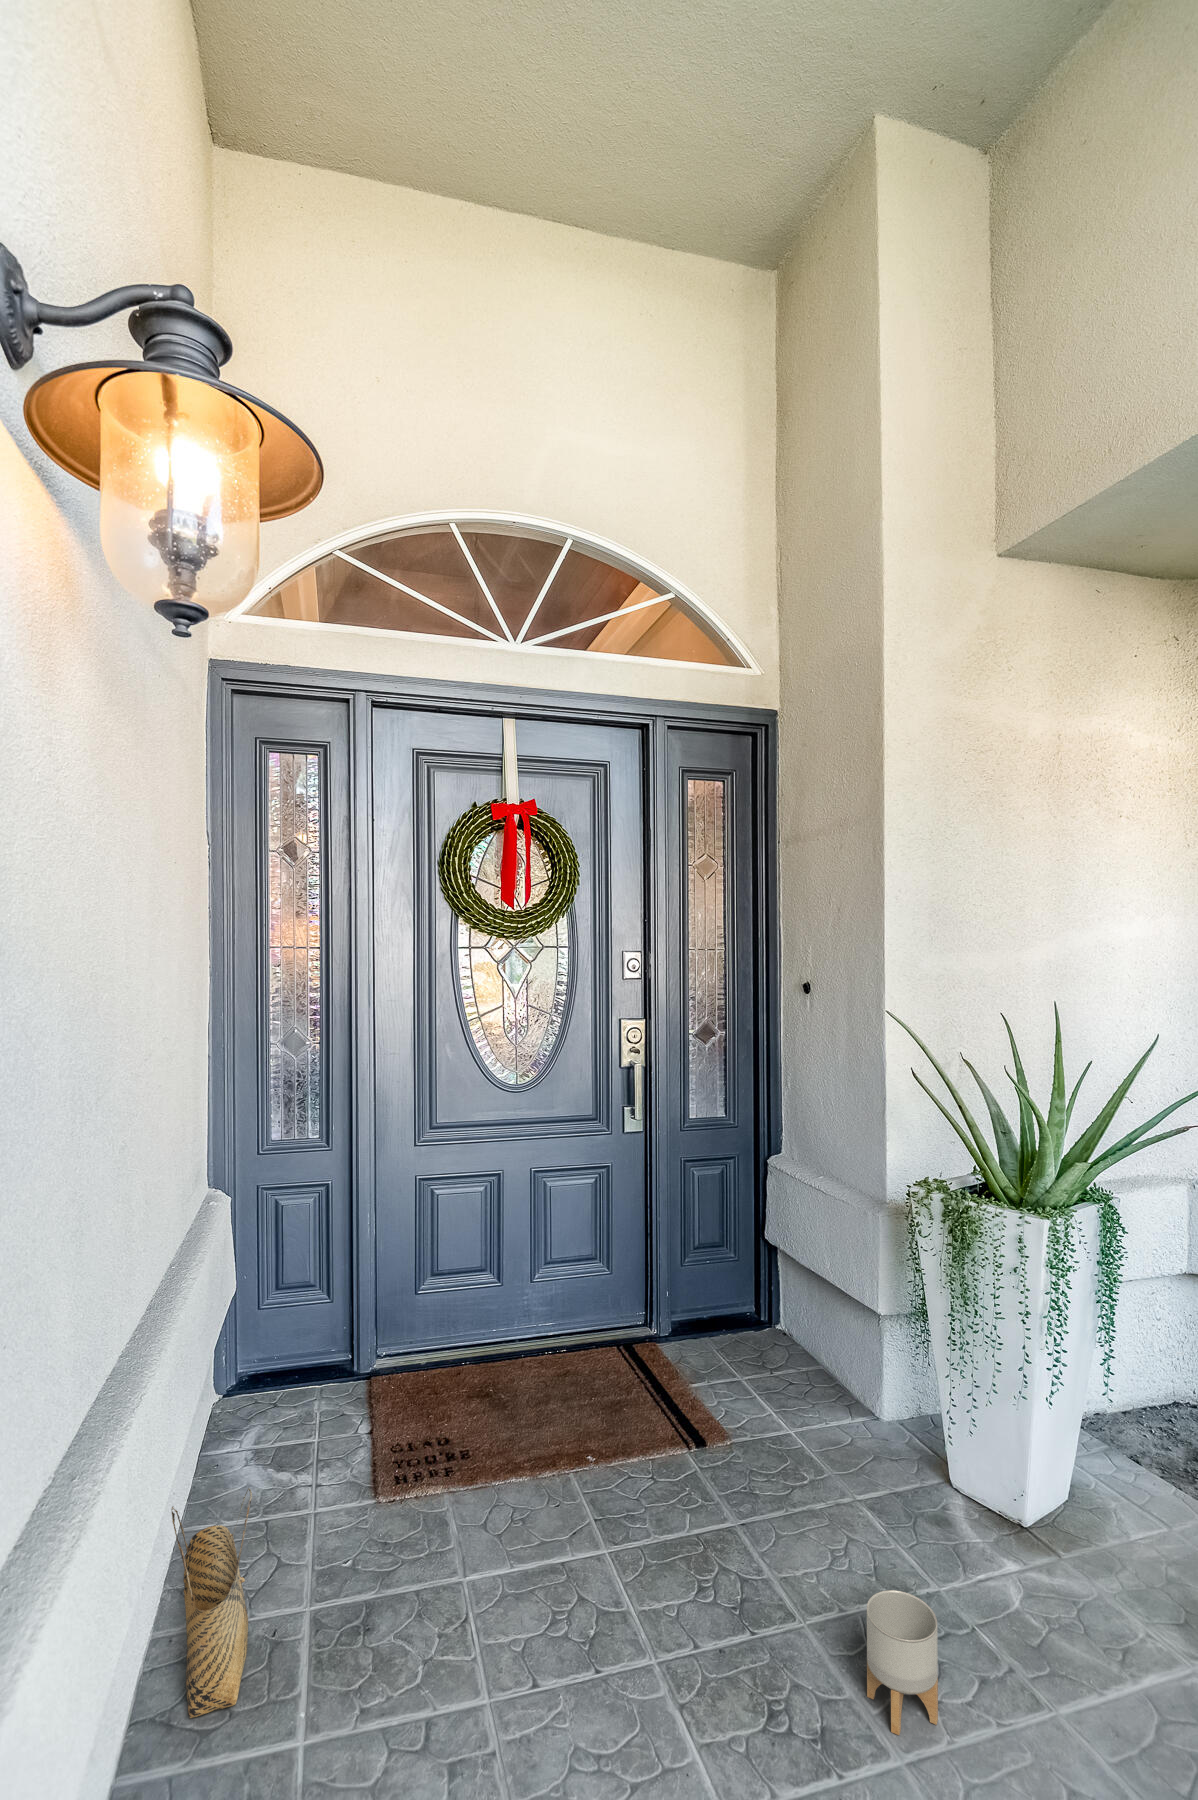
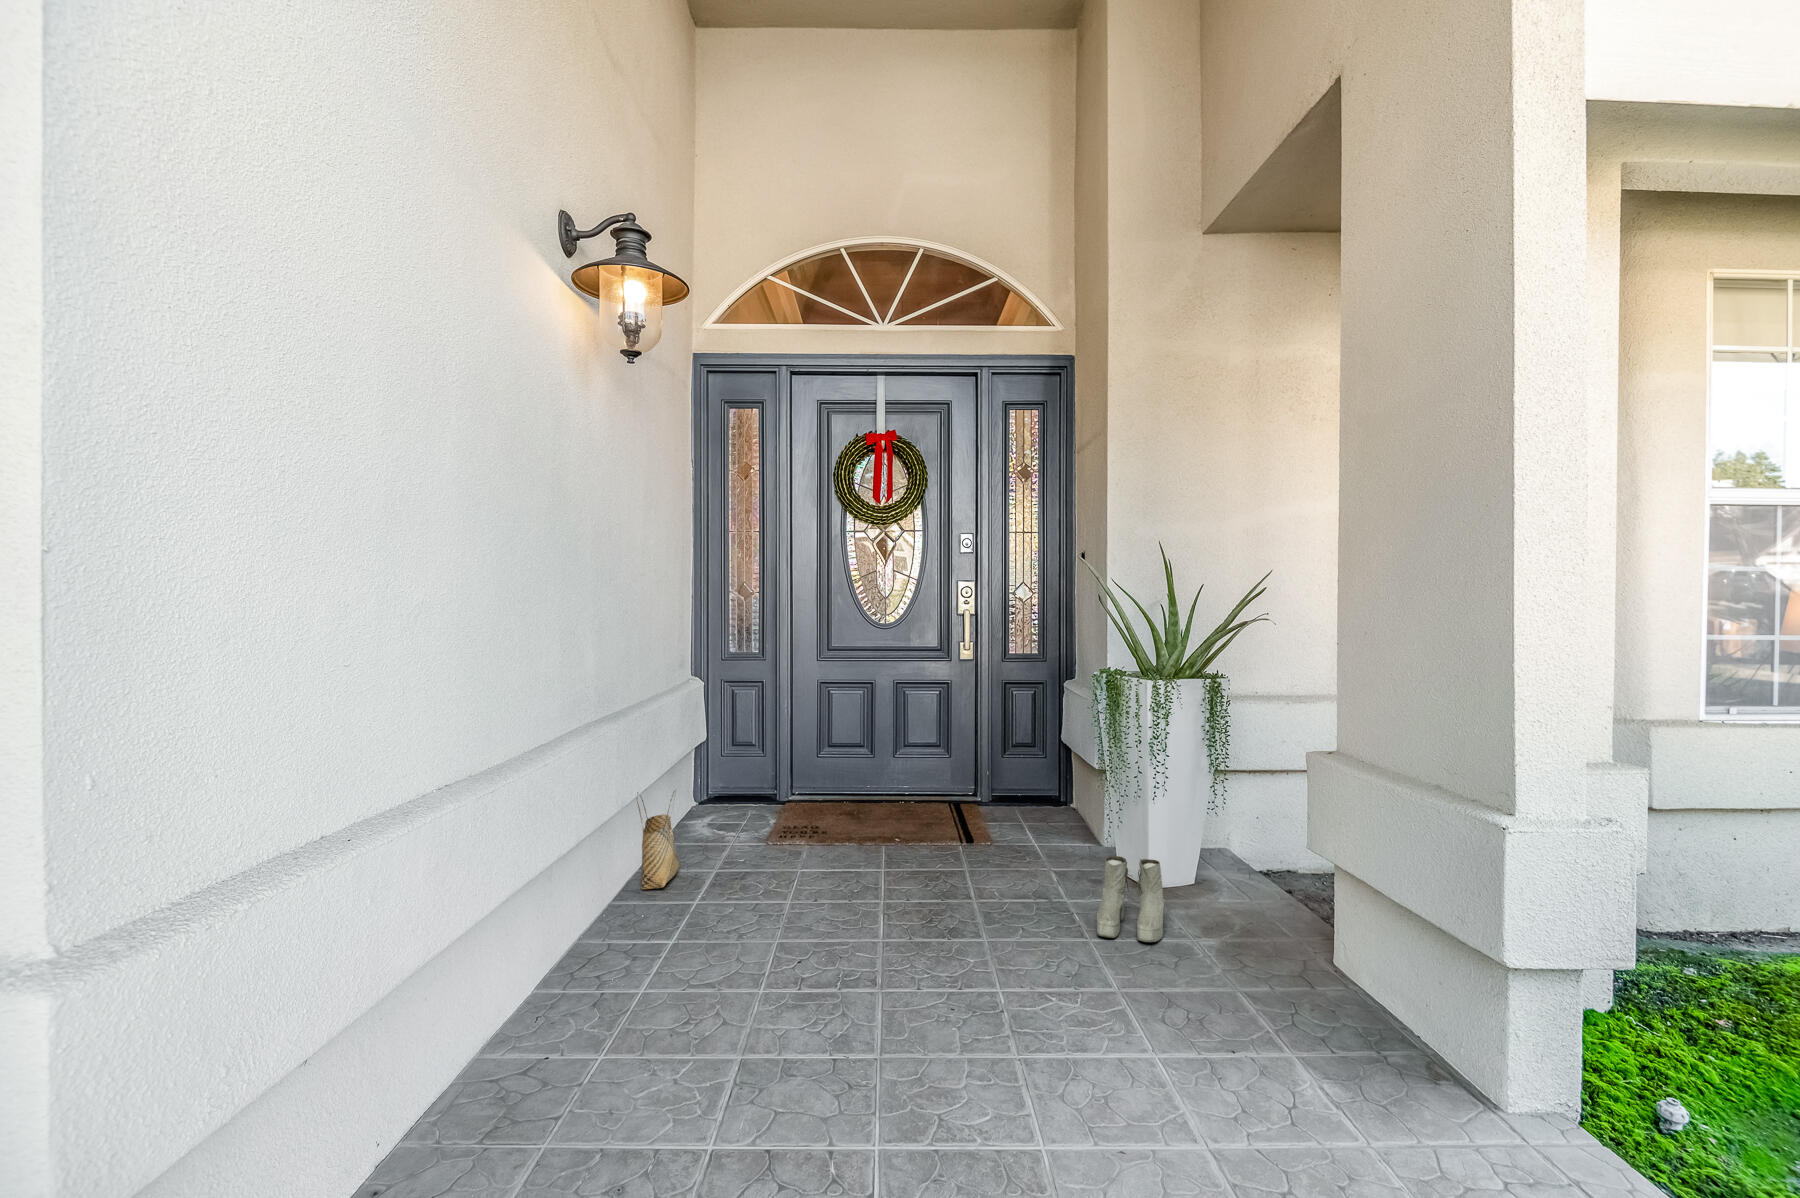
boots: none [1006,1531,1129,1705] -> present [1097,856,1164,943]
planter: present [867,1590,938,1735] -> none [994,869,1034,936]

